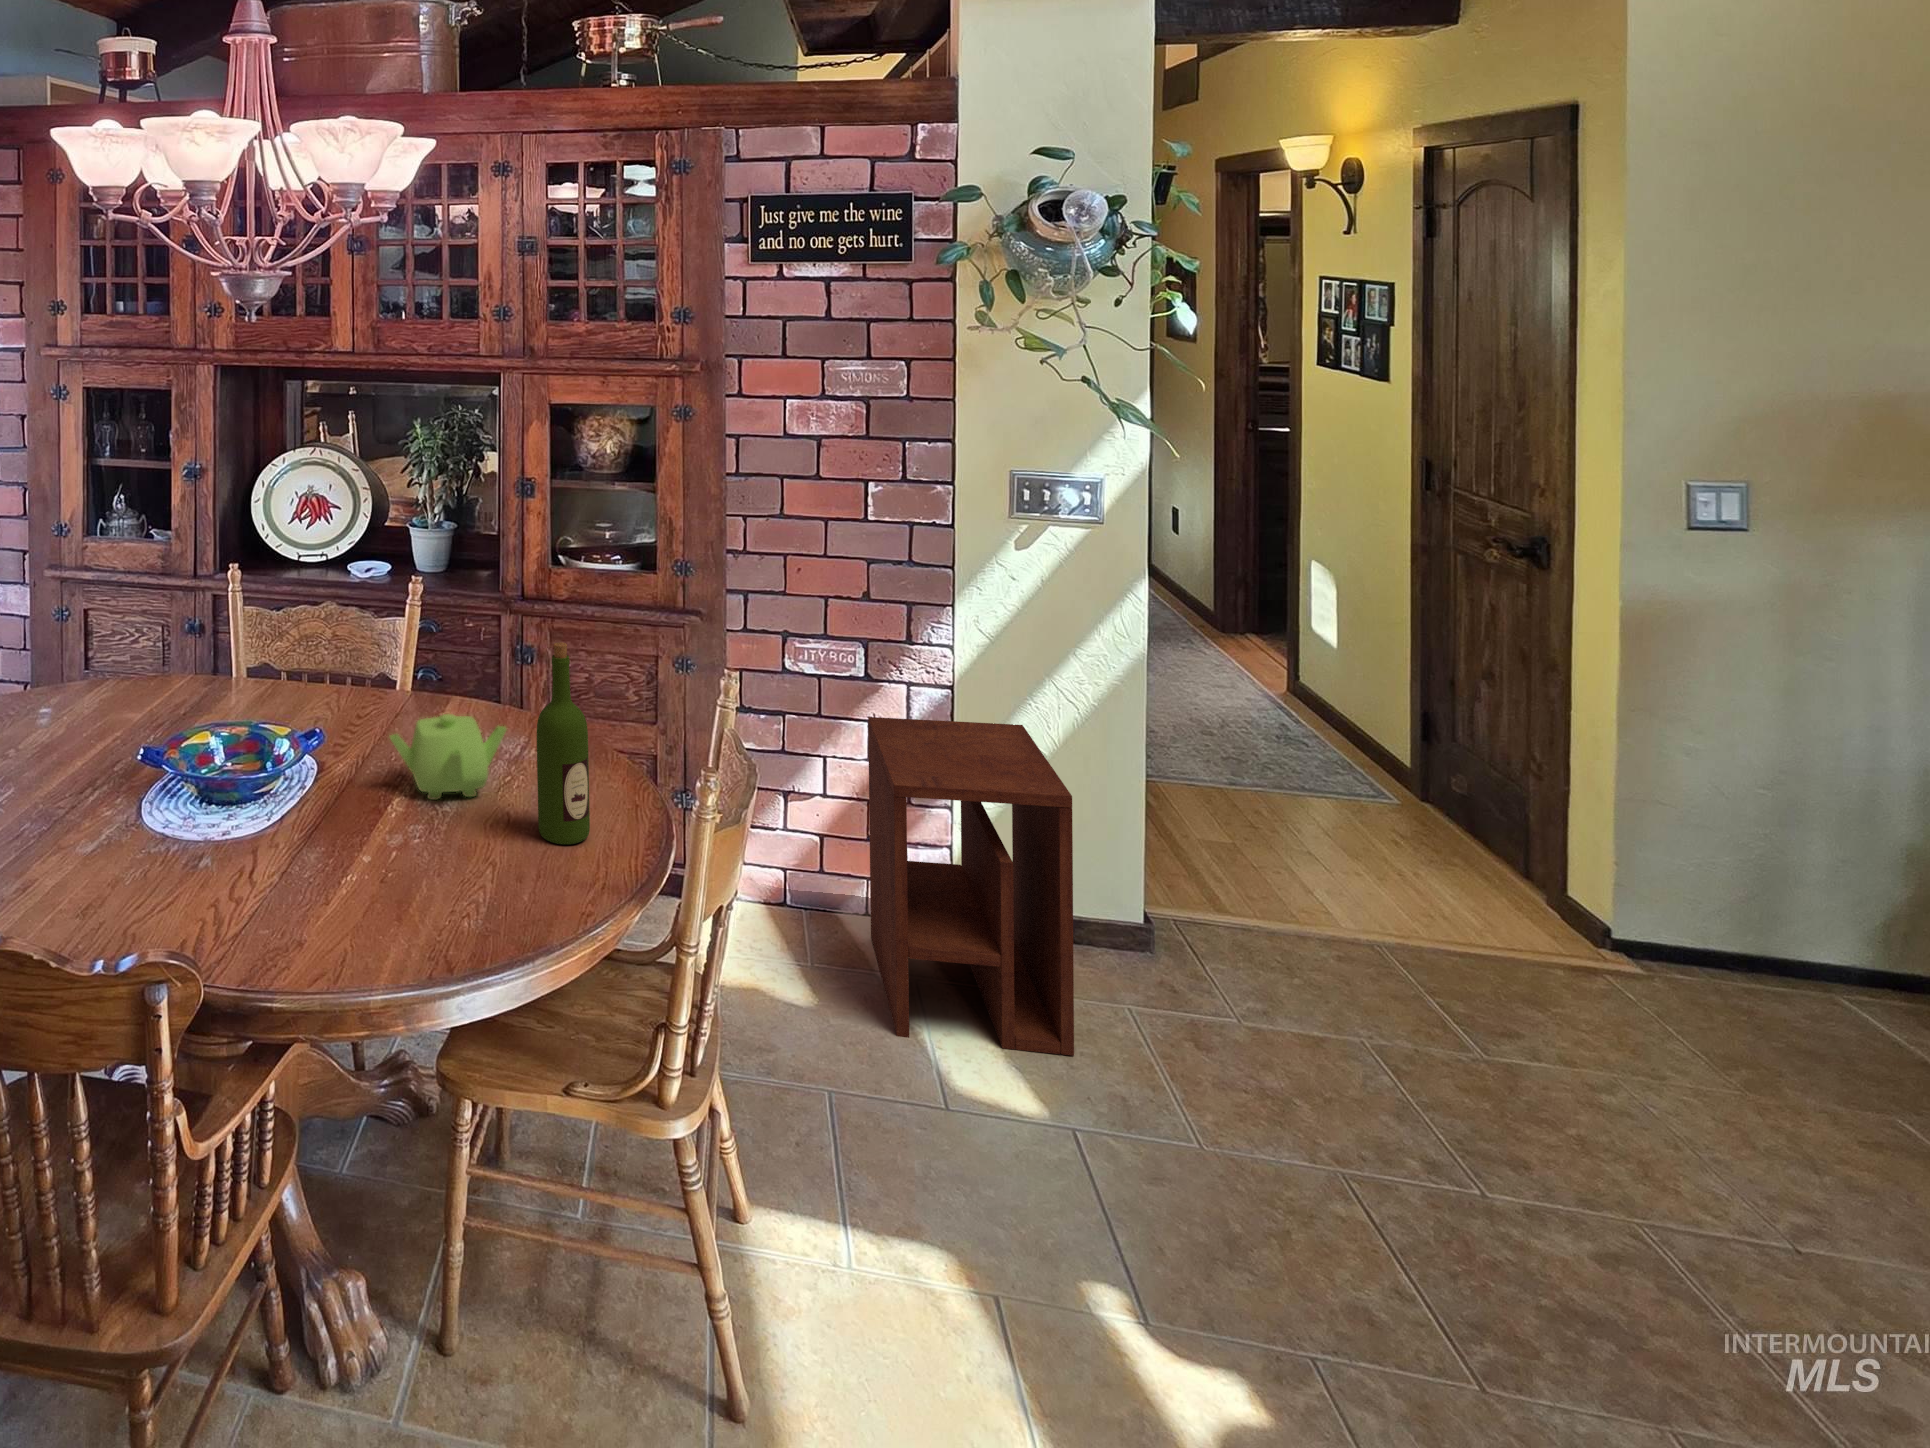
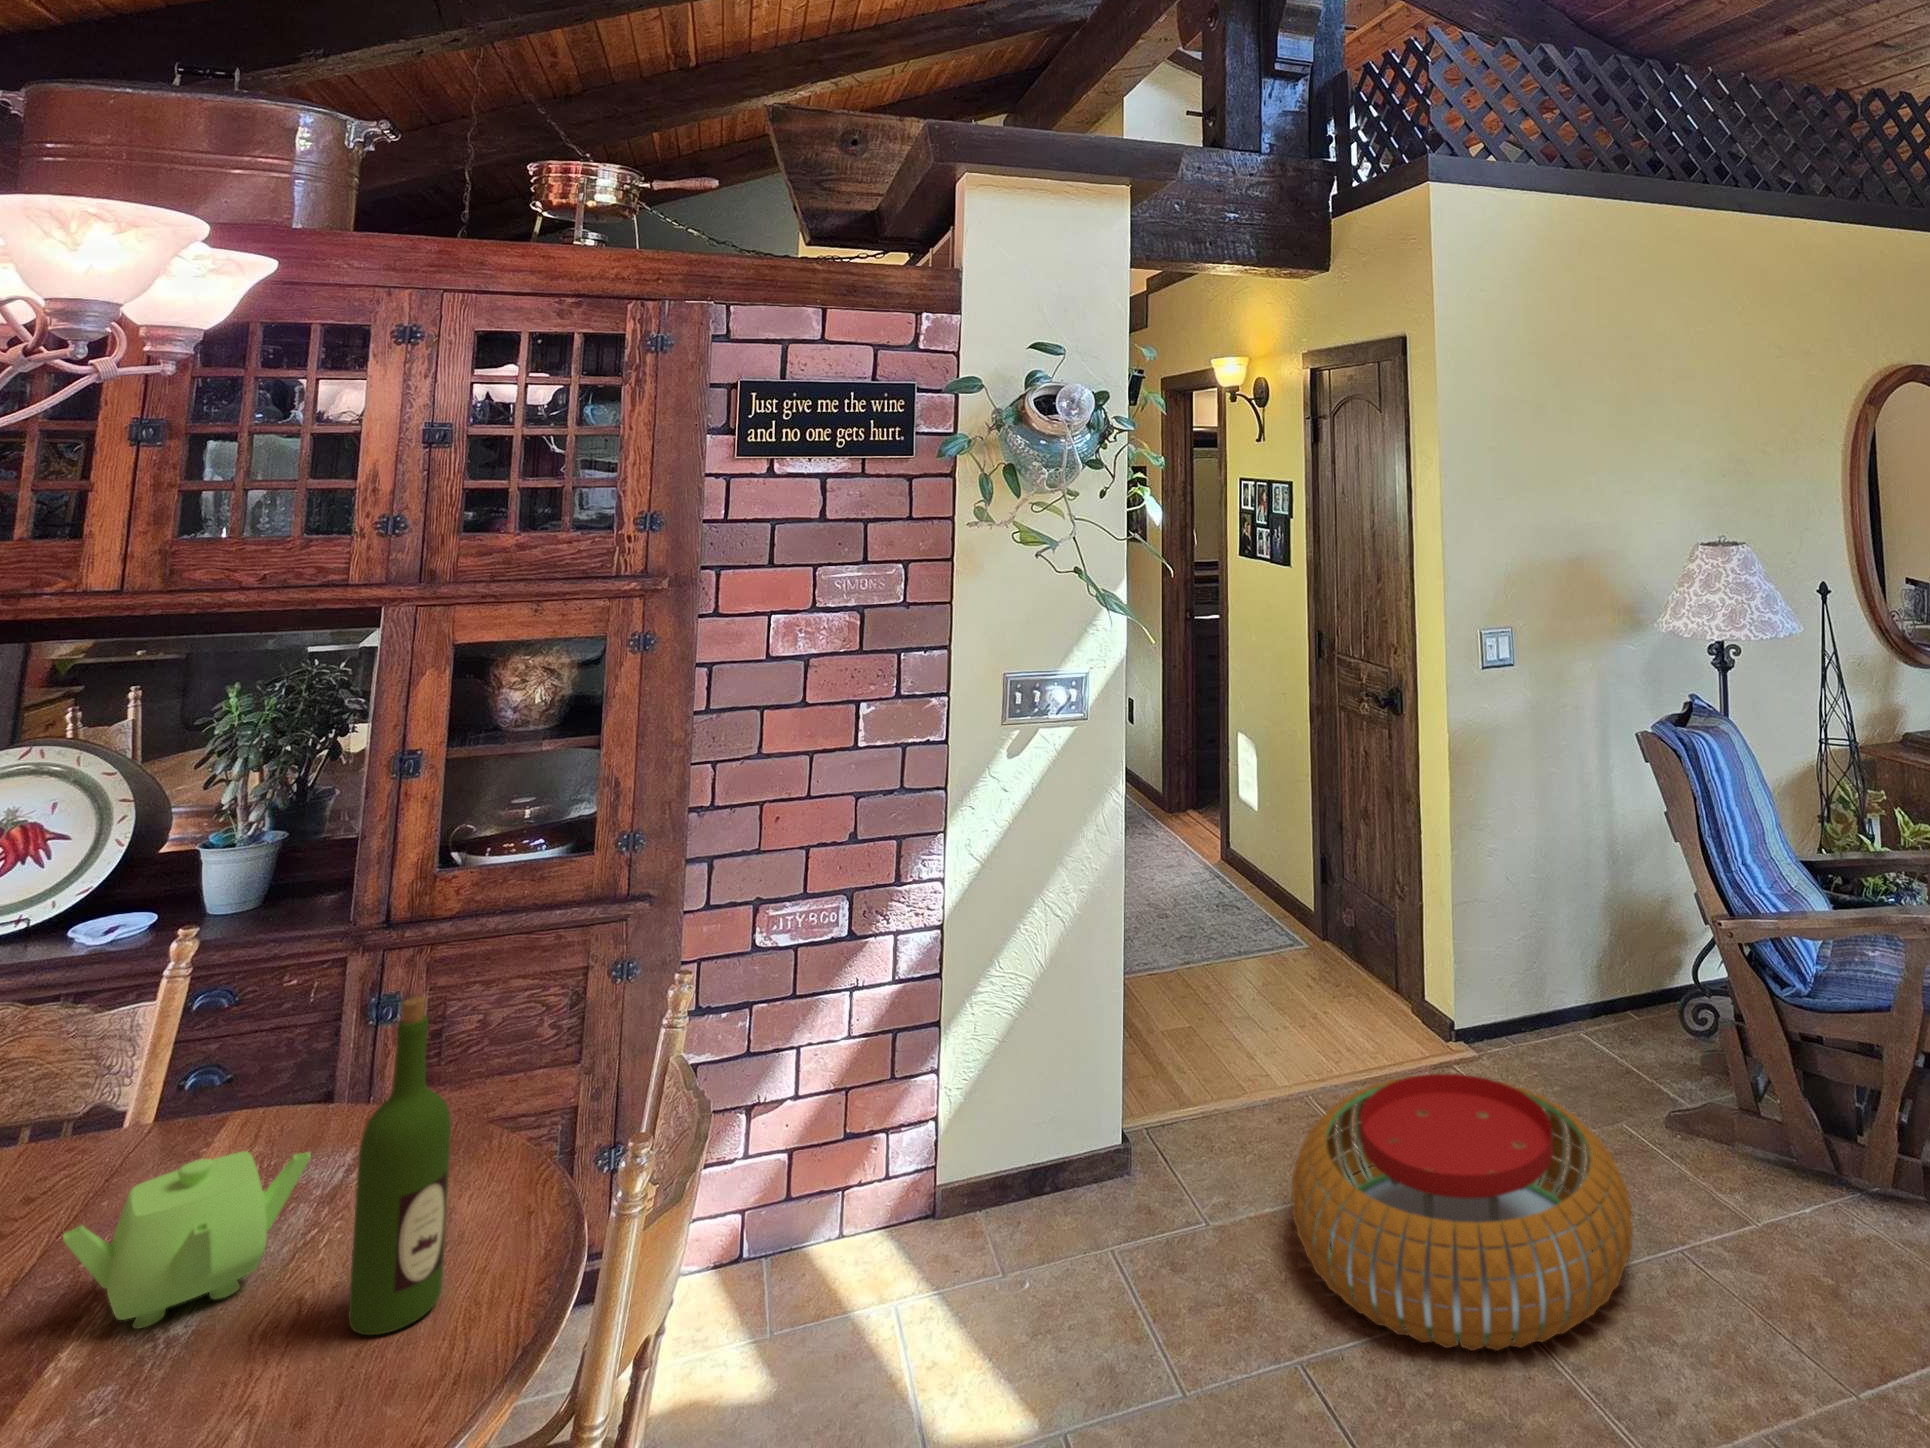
side table: present [868,717,1074,1055] -> none [847,952,1065,1395]
pouf: none [1338,953,1857,1277] -> present [1292,1074,1633,1351]

